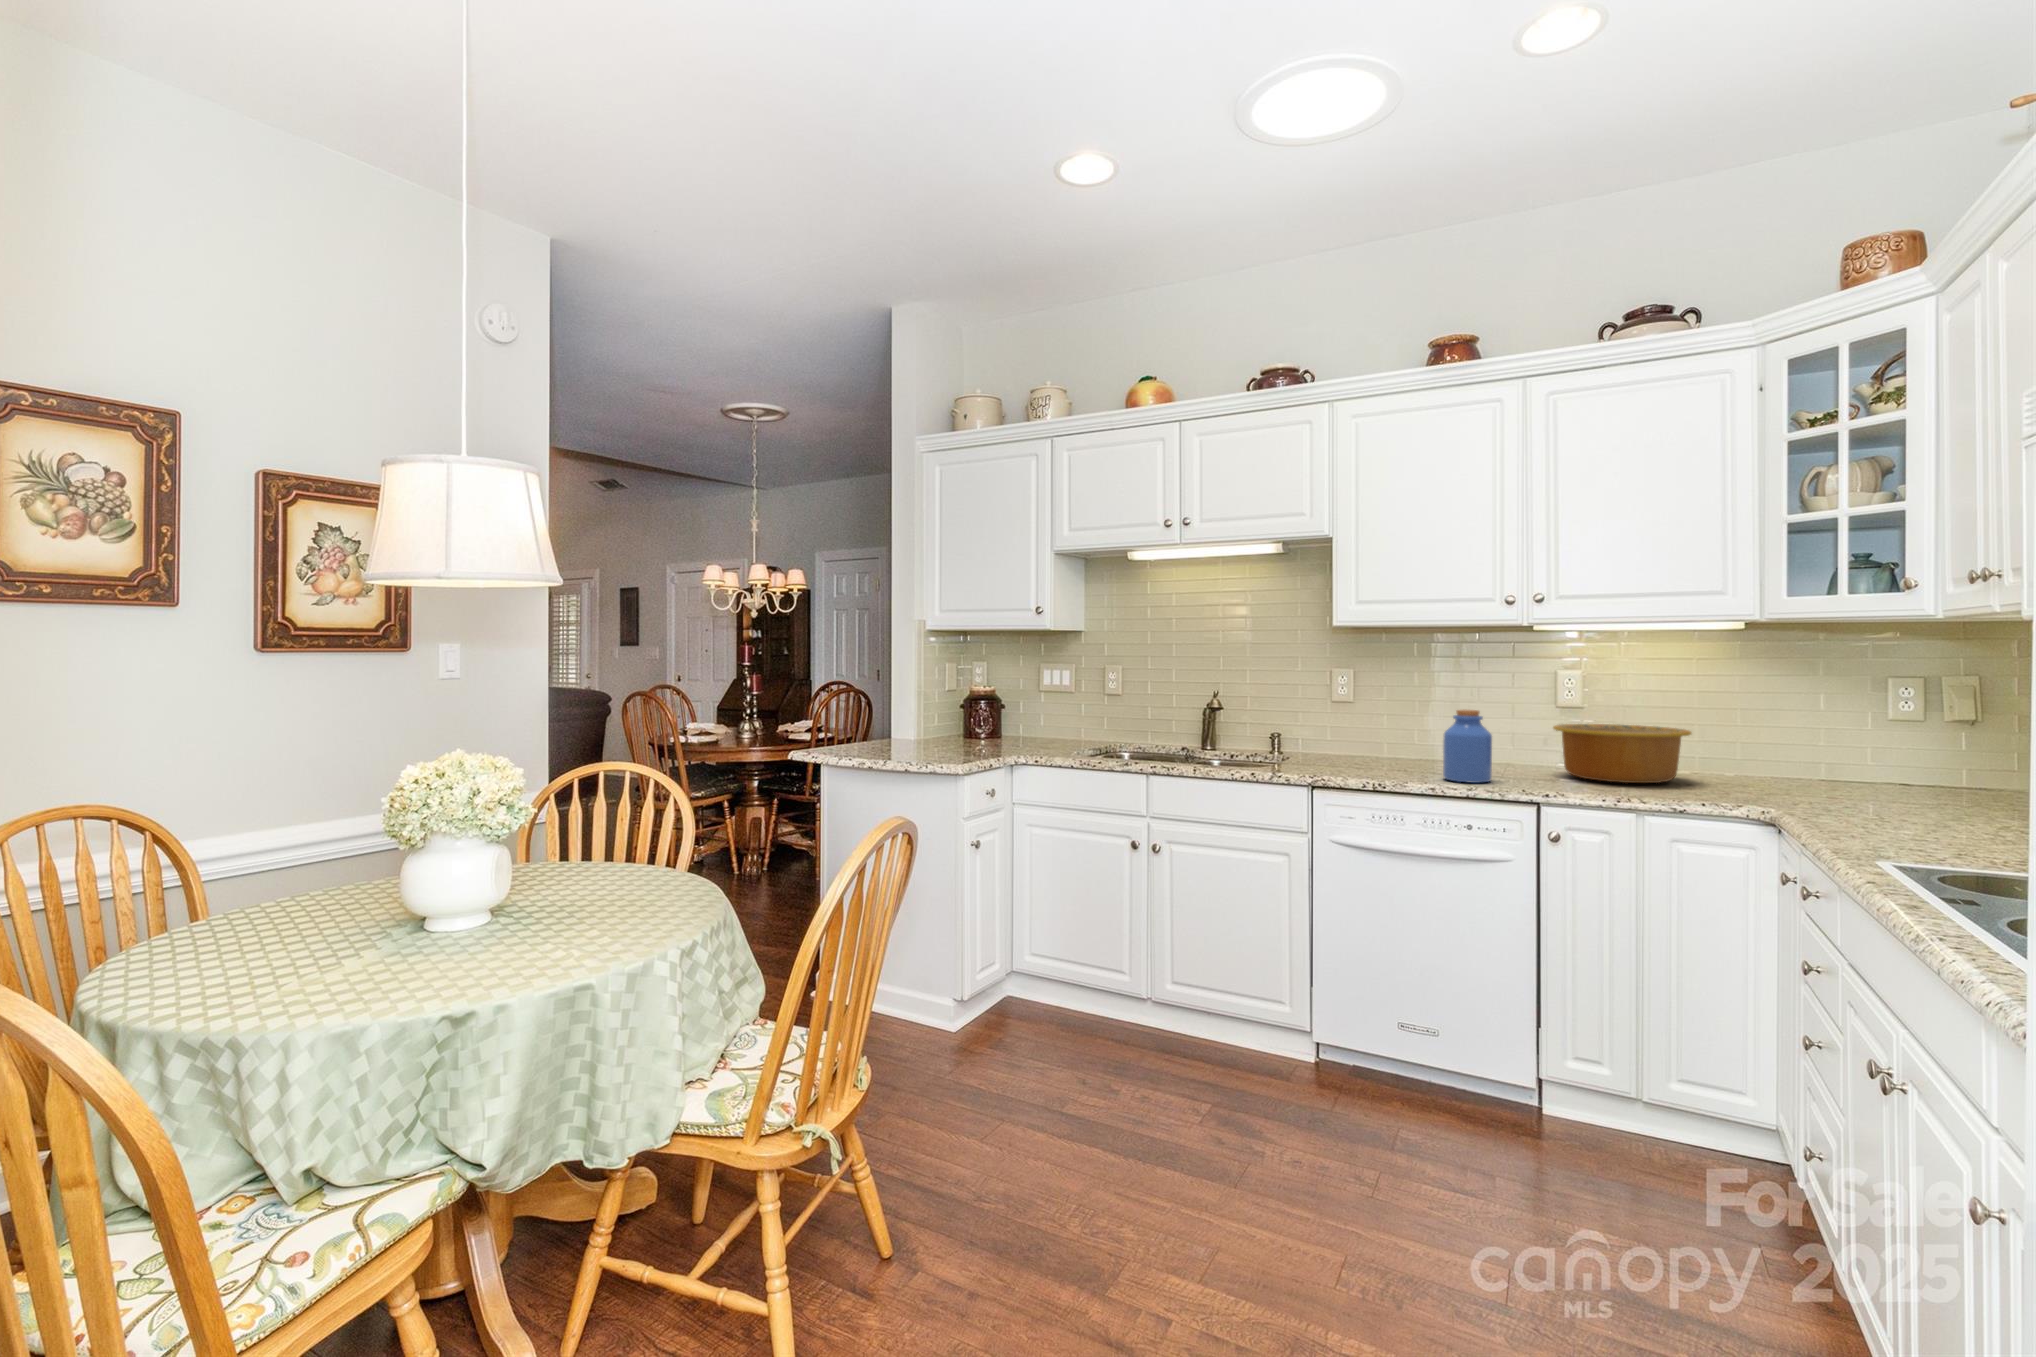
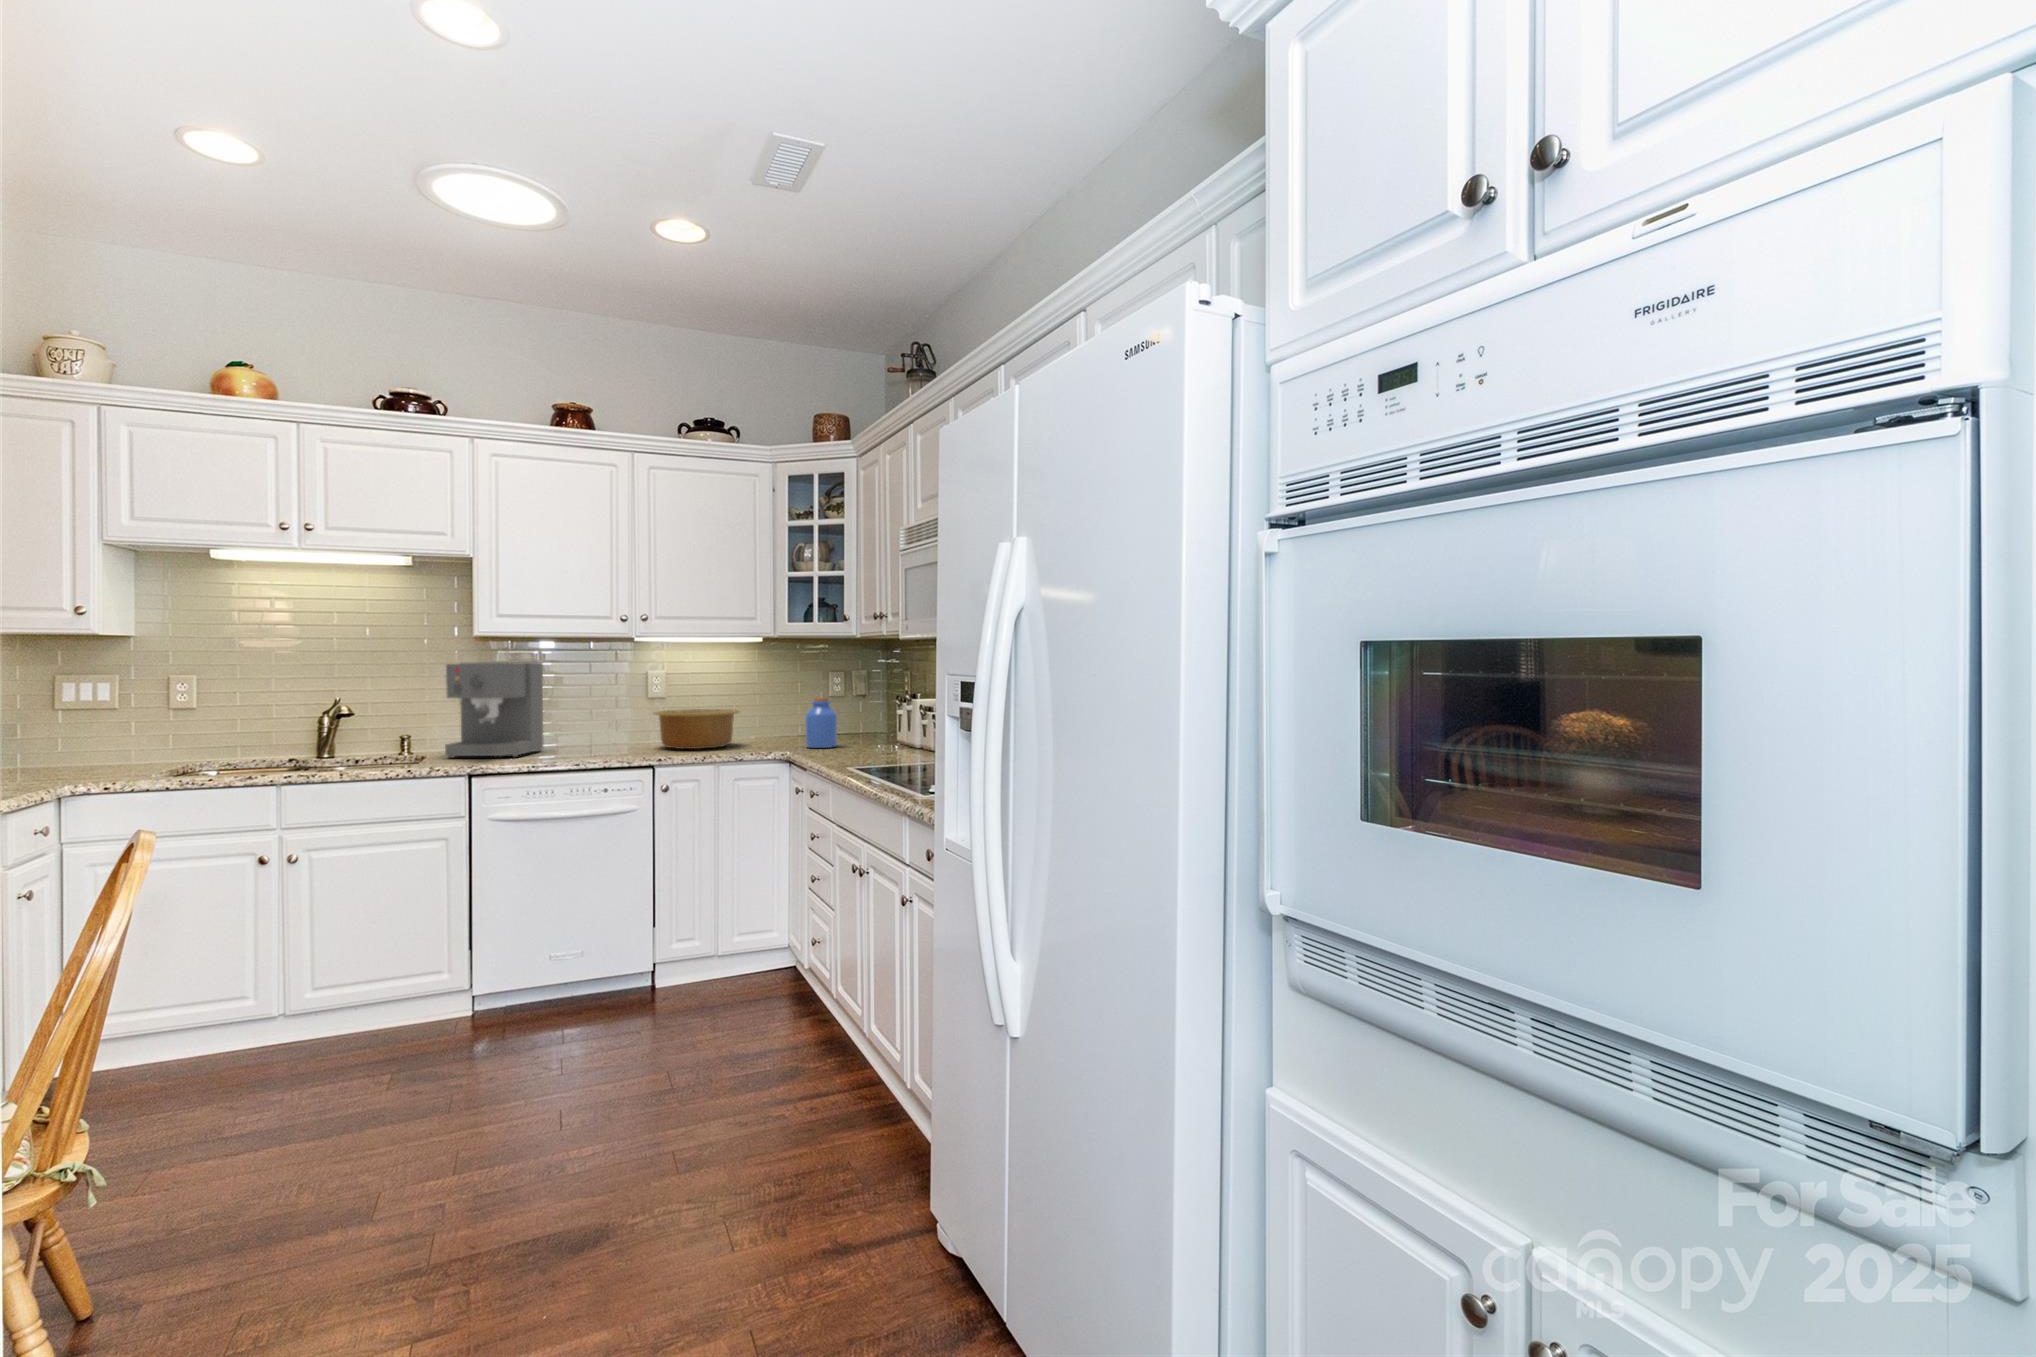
coffee maker: none [1304,657,1415,768] -> present [445,662,543,758]
jar: present [1443,710,1492,783] -> present [805,697,837,748]

